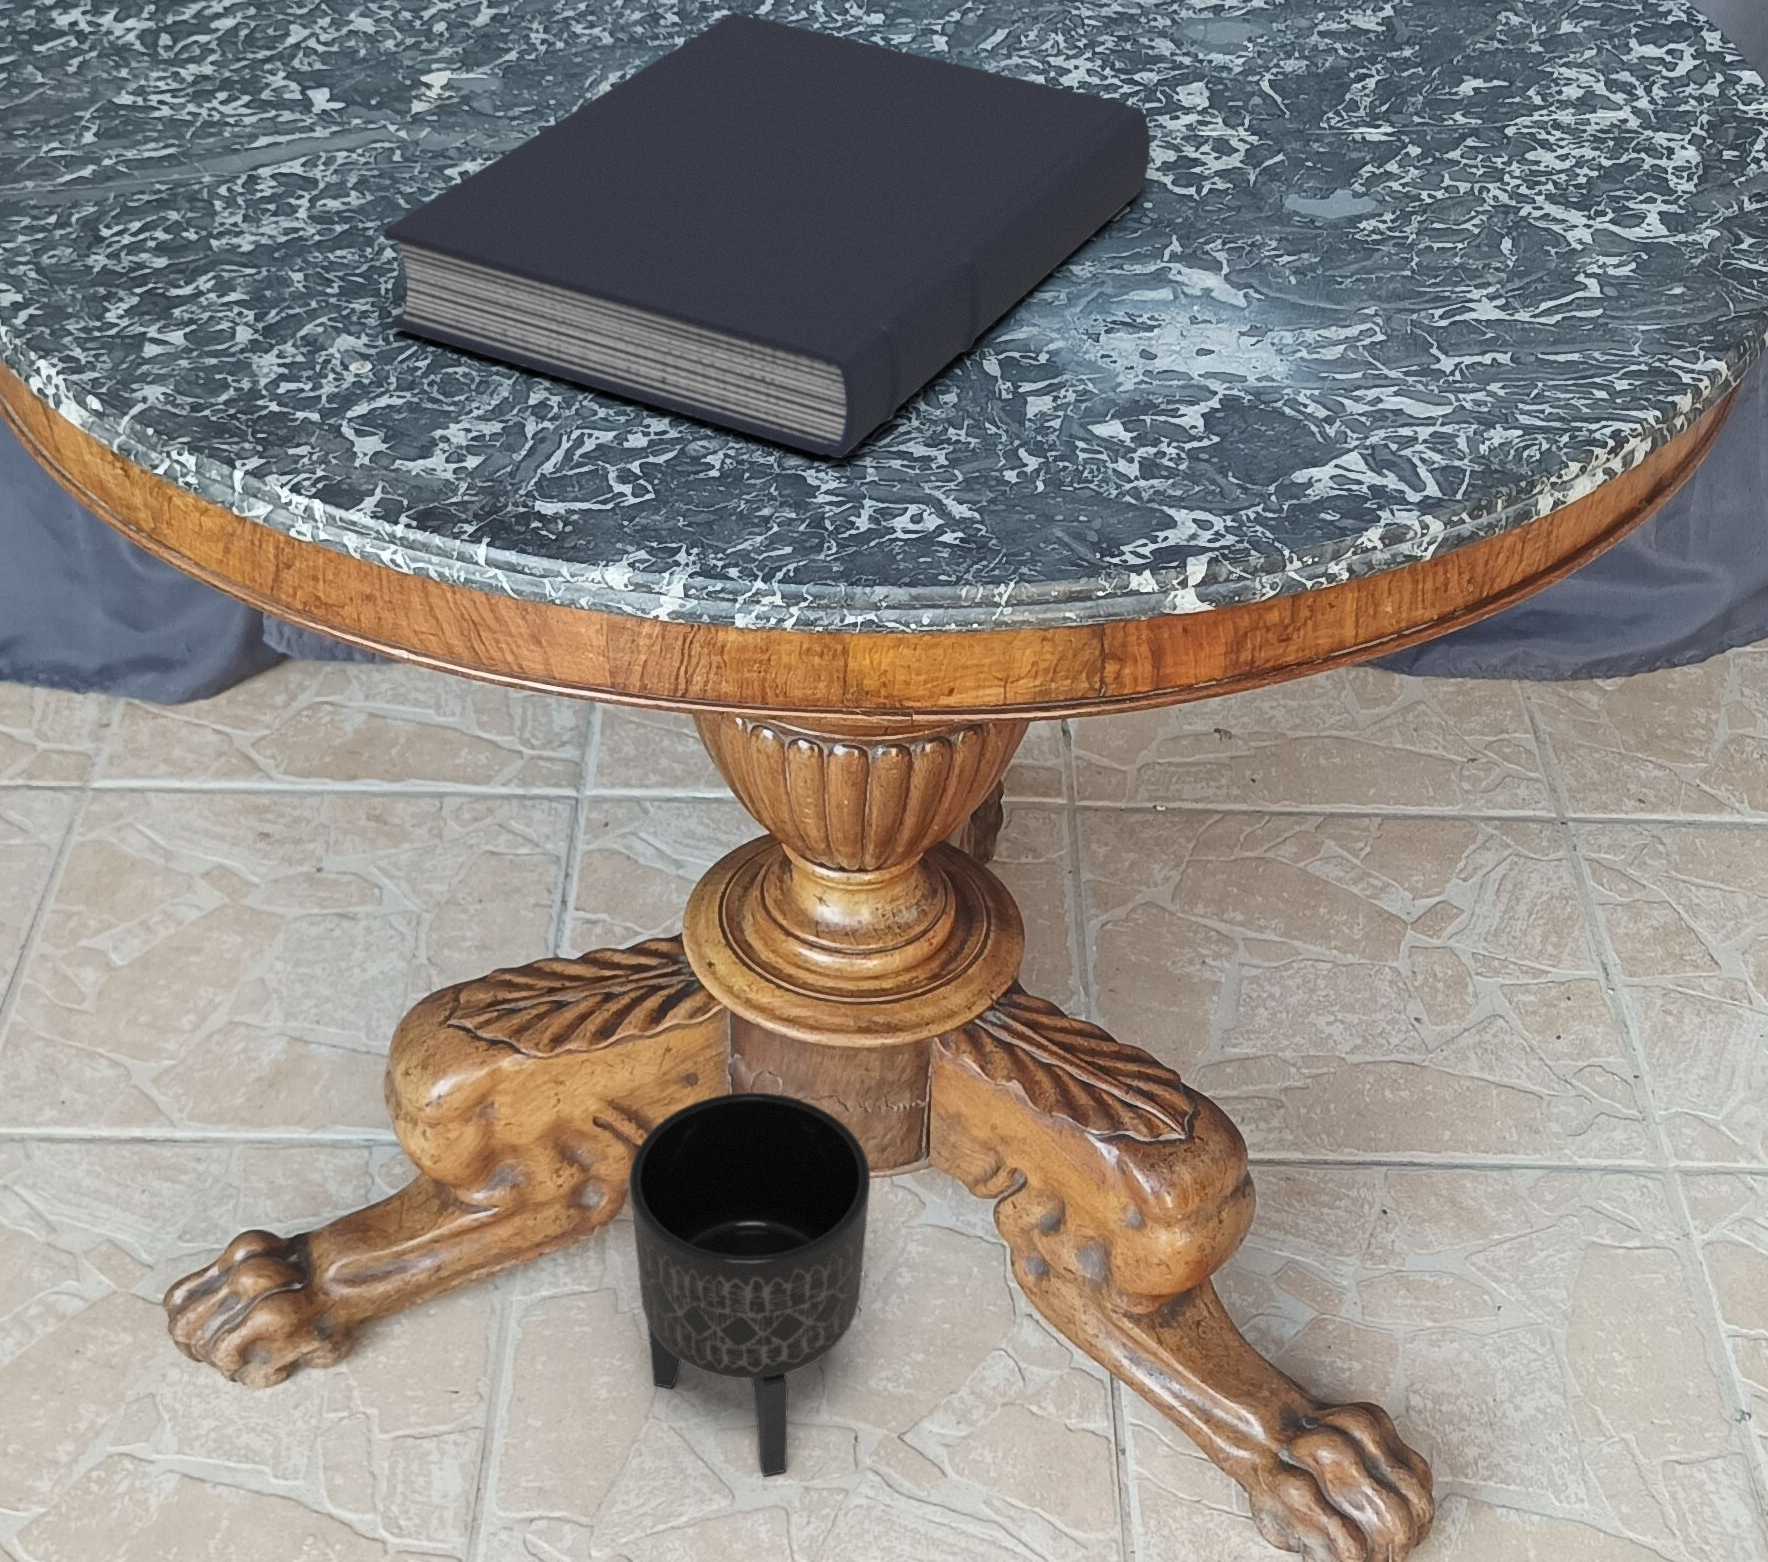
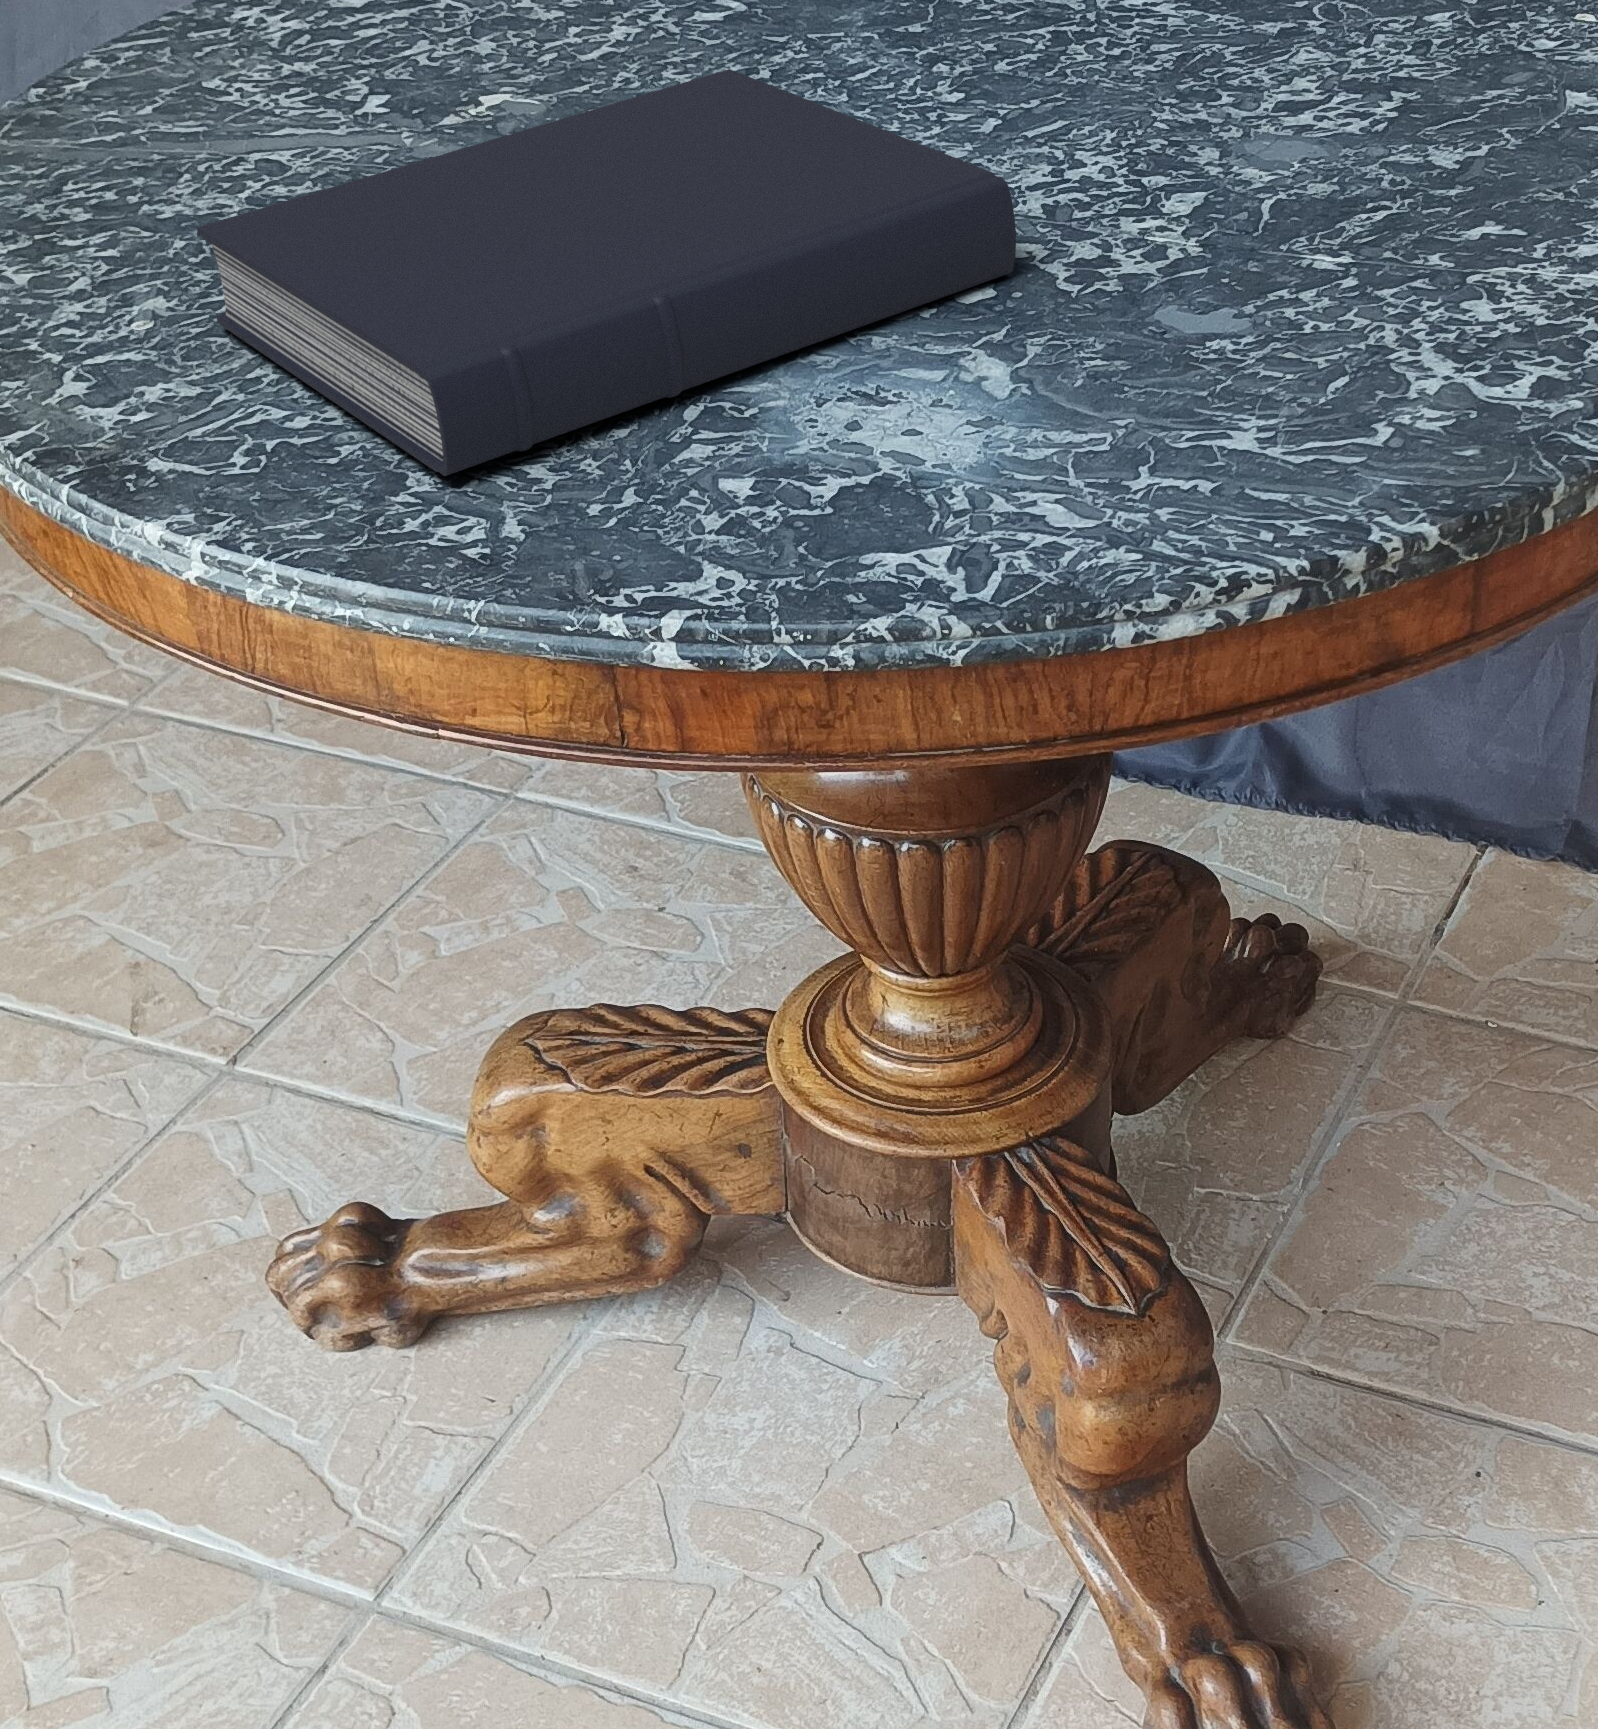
planter: present [629,1092,870,1475] -> none [572,1163,824,1552]

